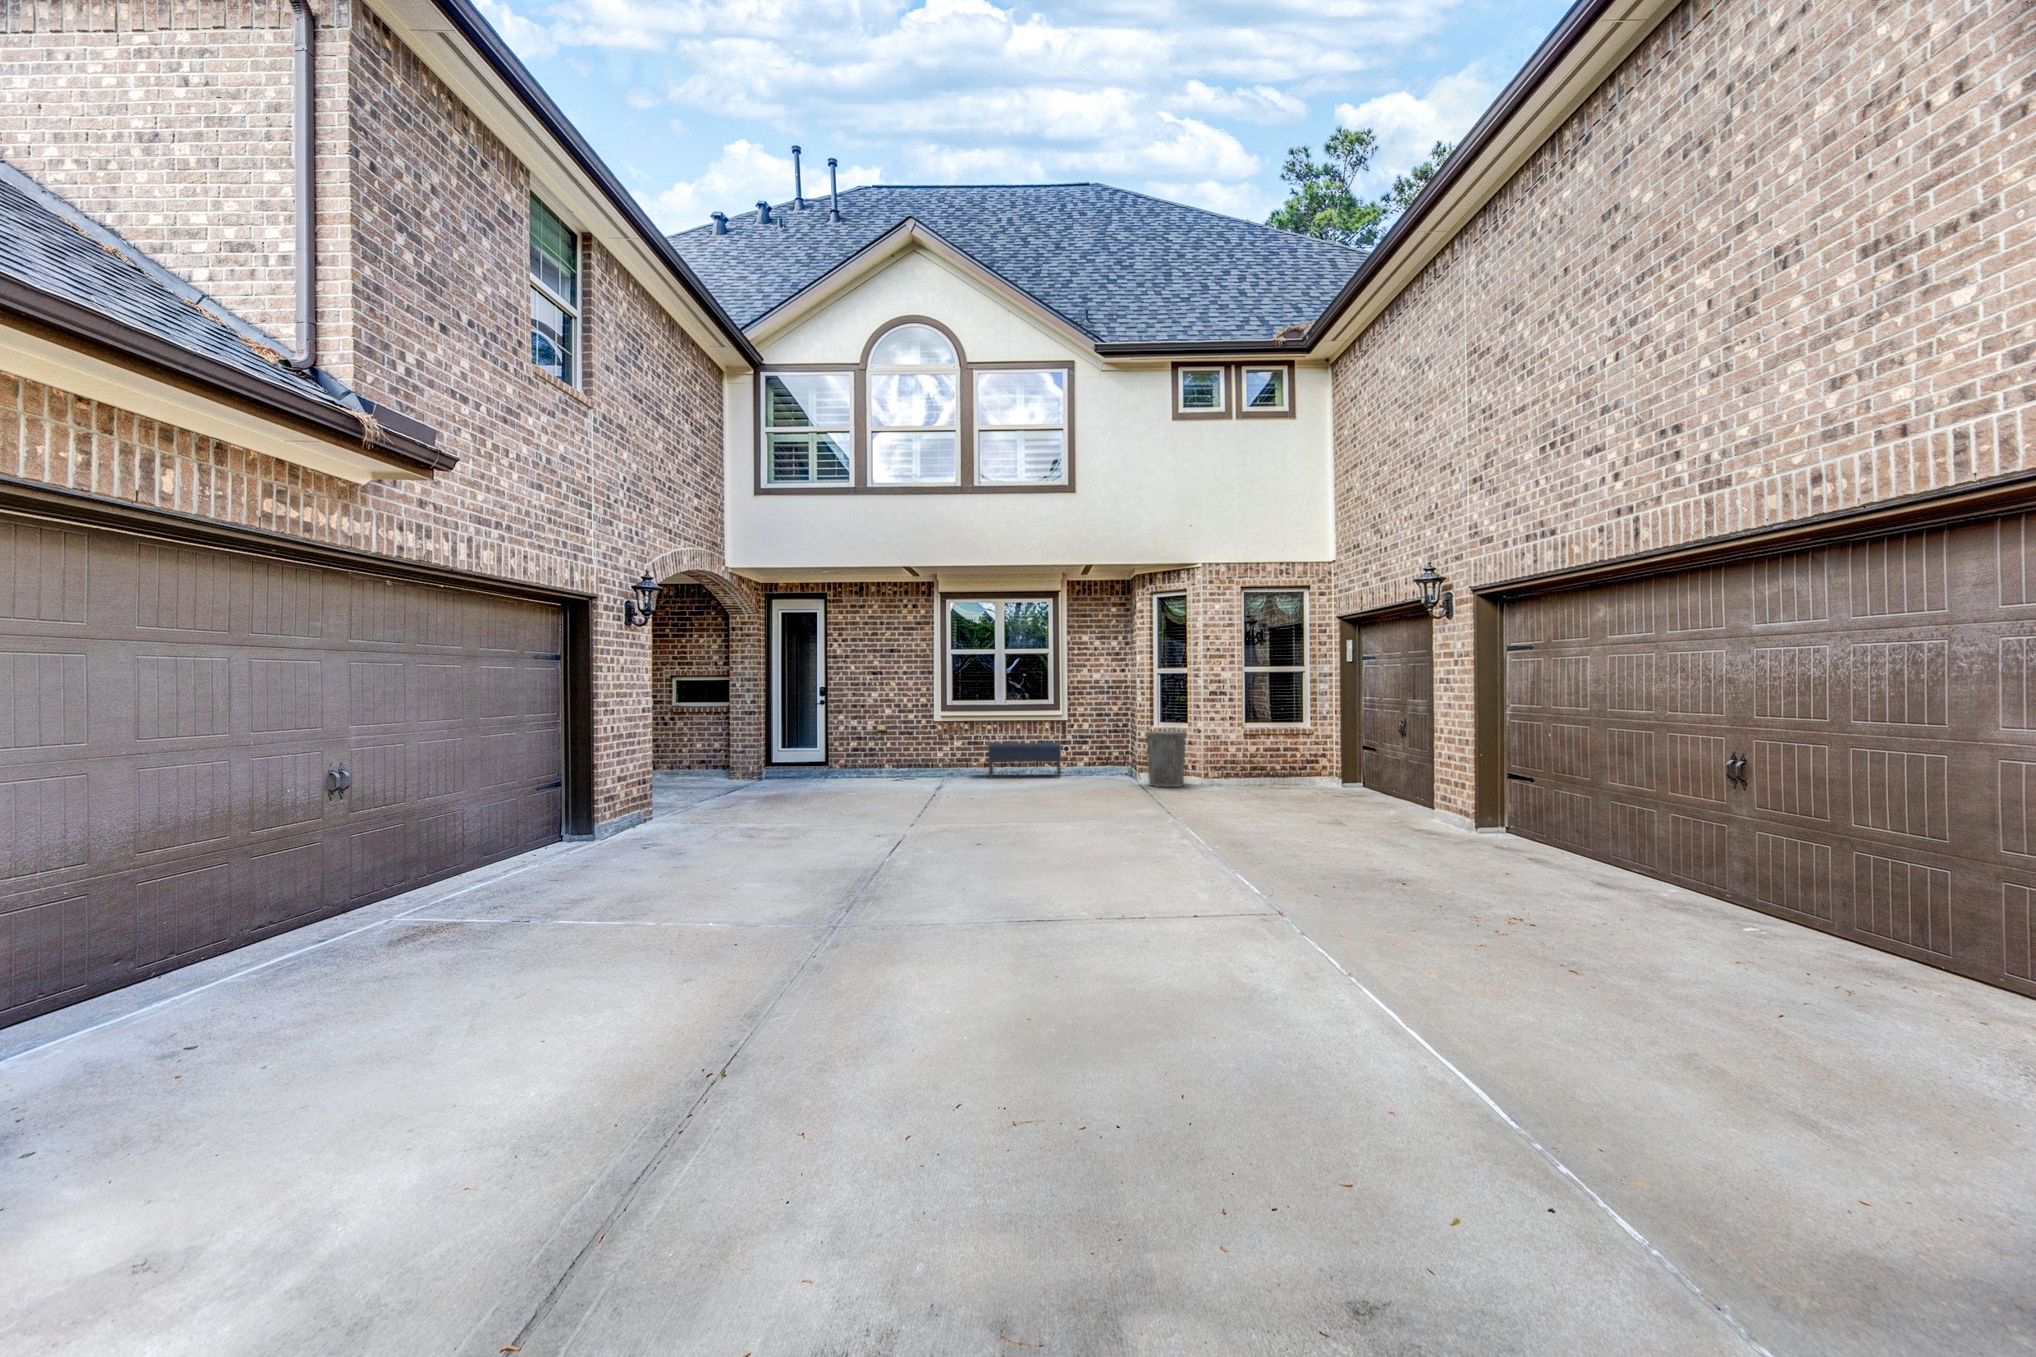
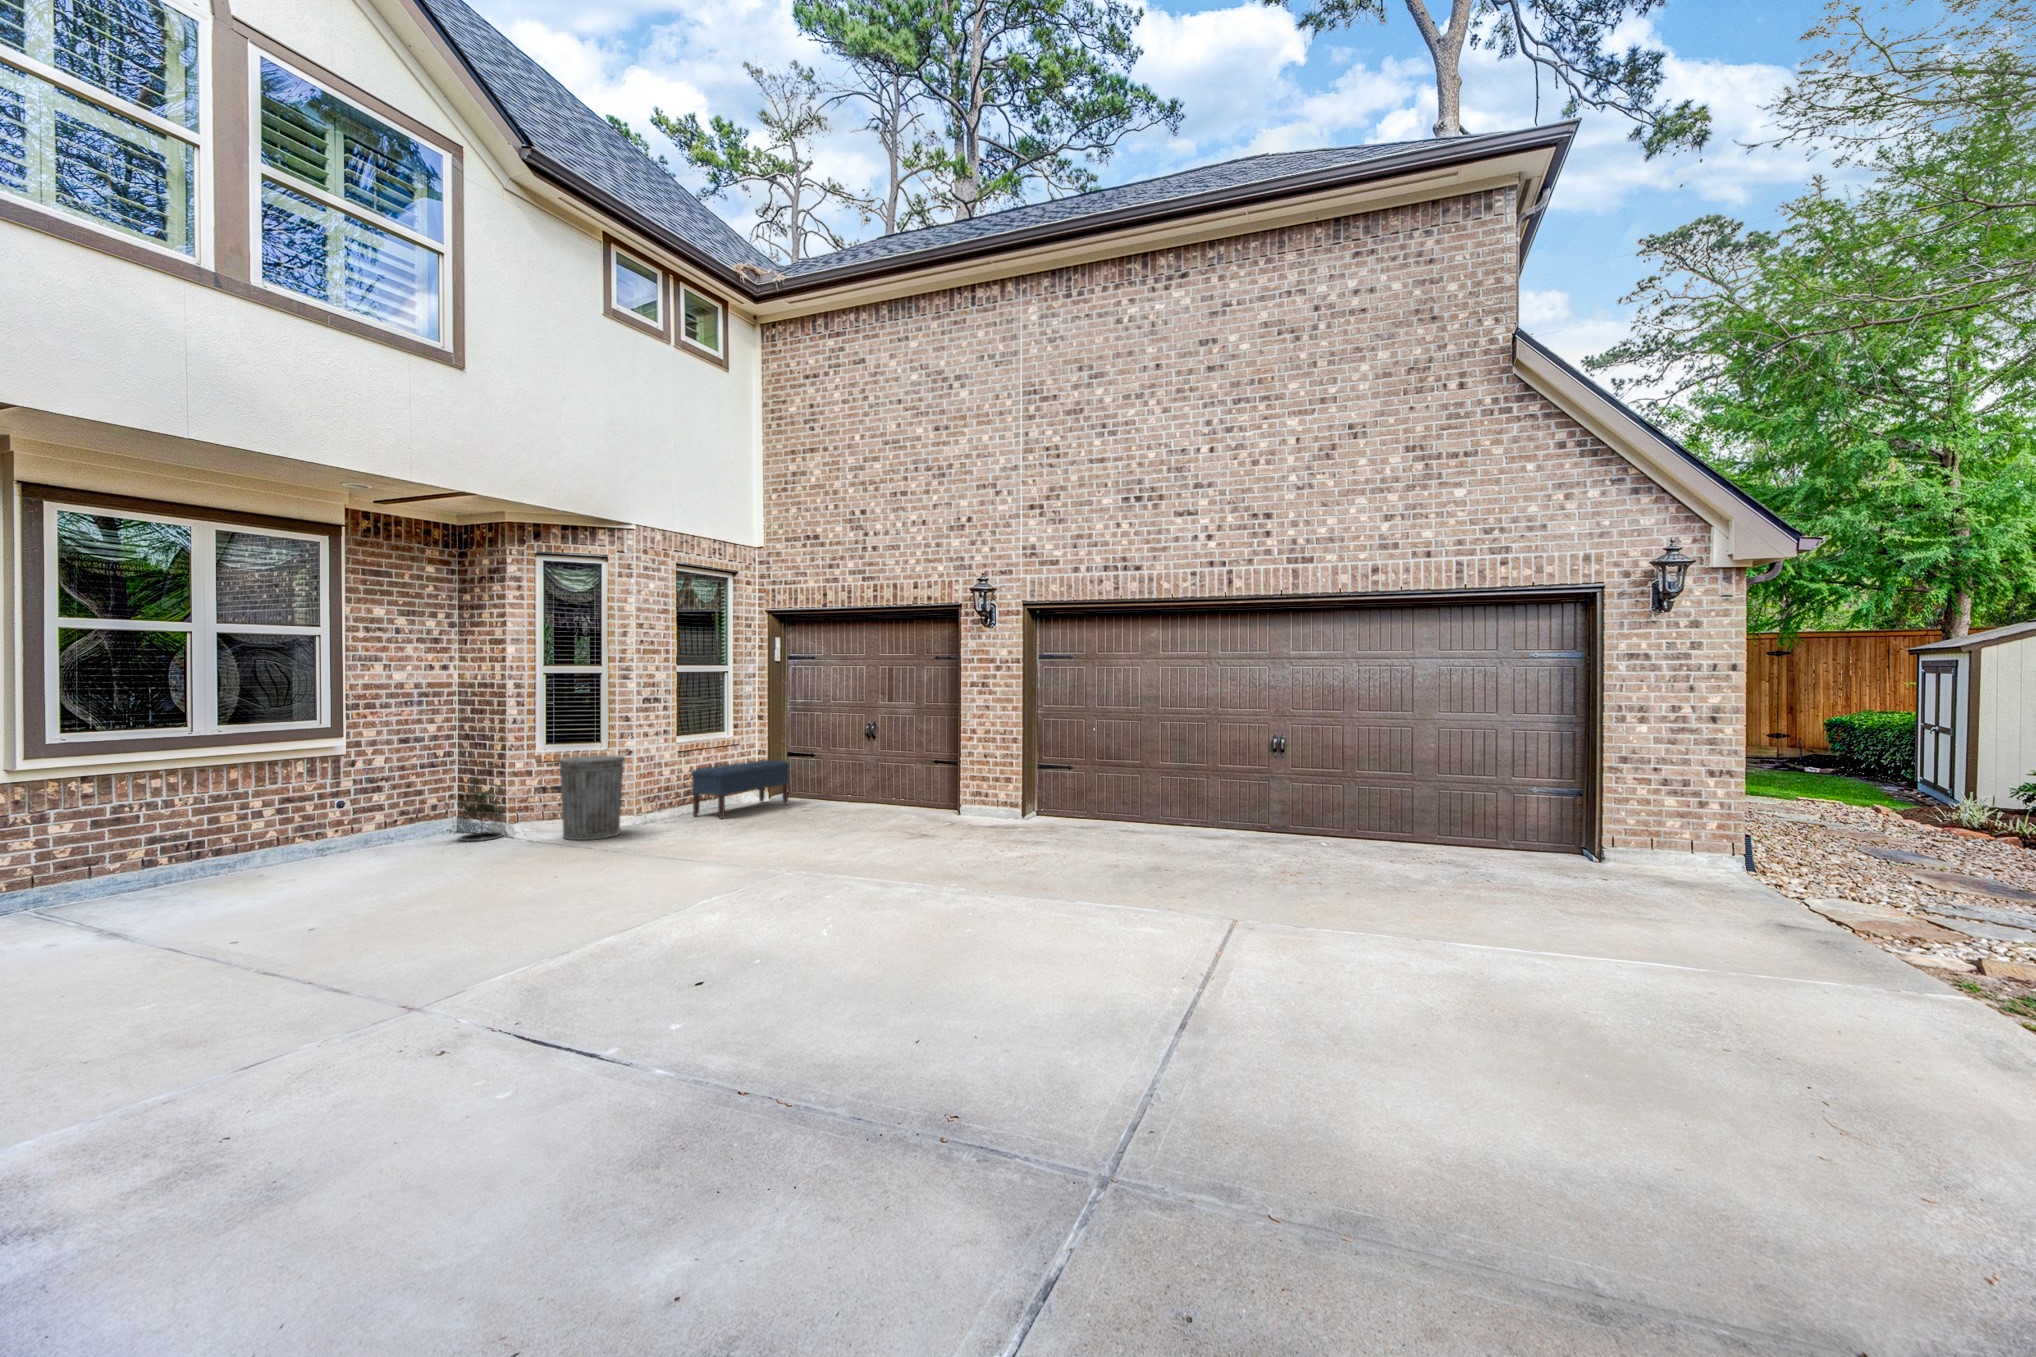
potted tree: none [1107,735,1138,779] -> present [457,774,504,841]
bench: present [988,742,1061,777] -> present [691,760,790,819]

